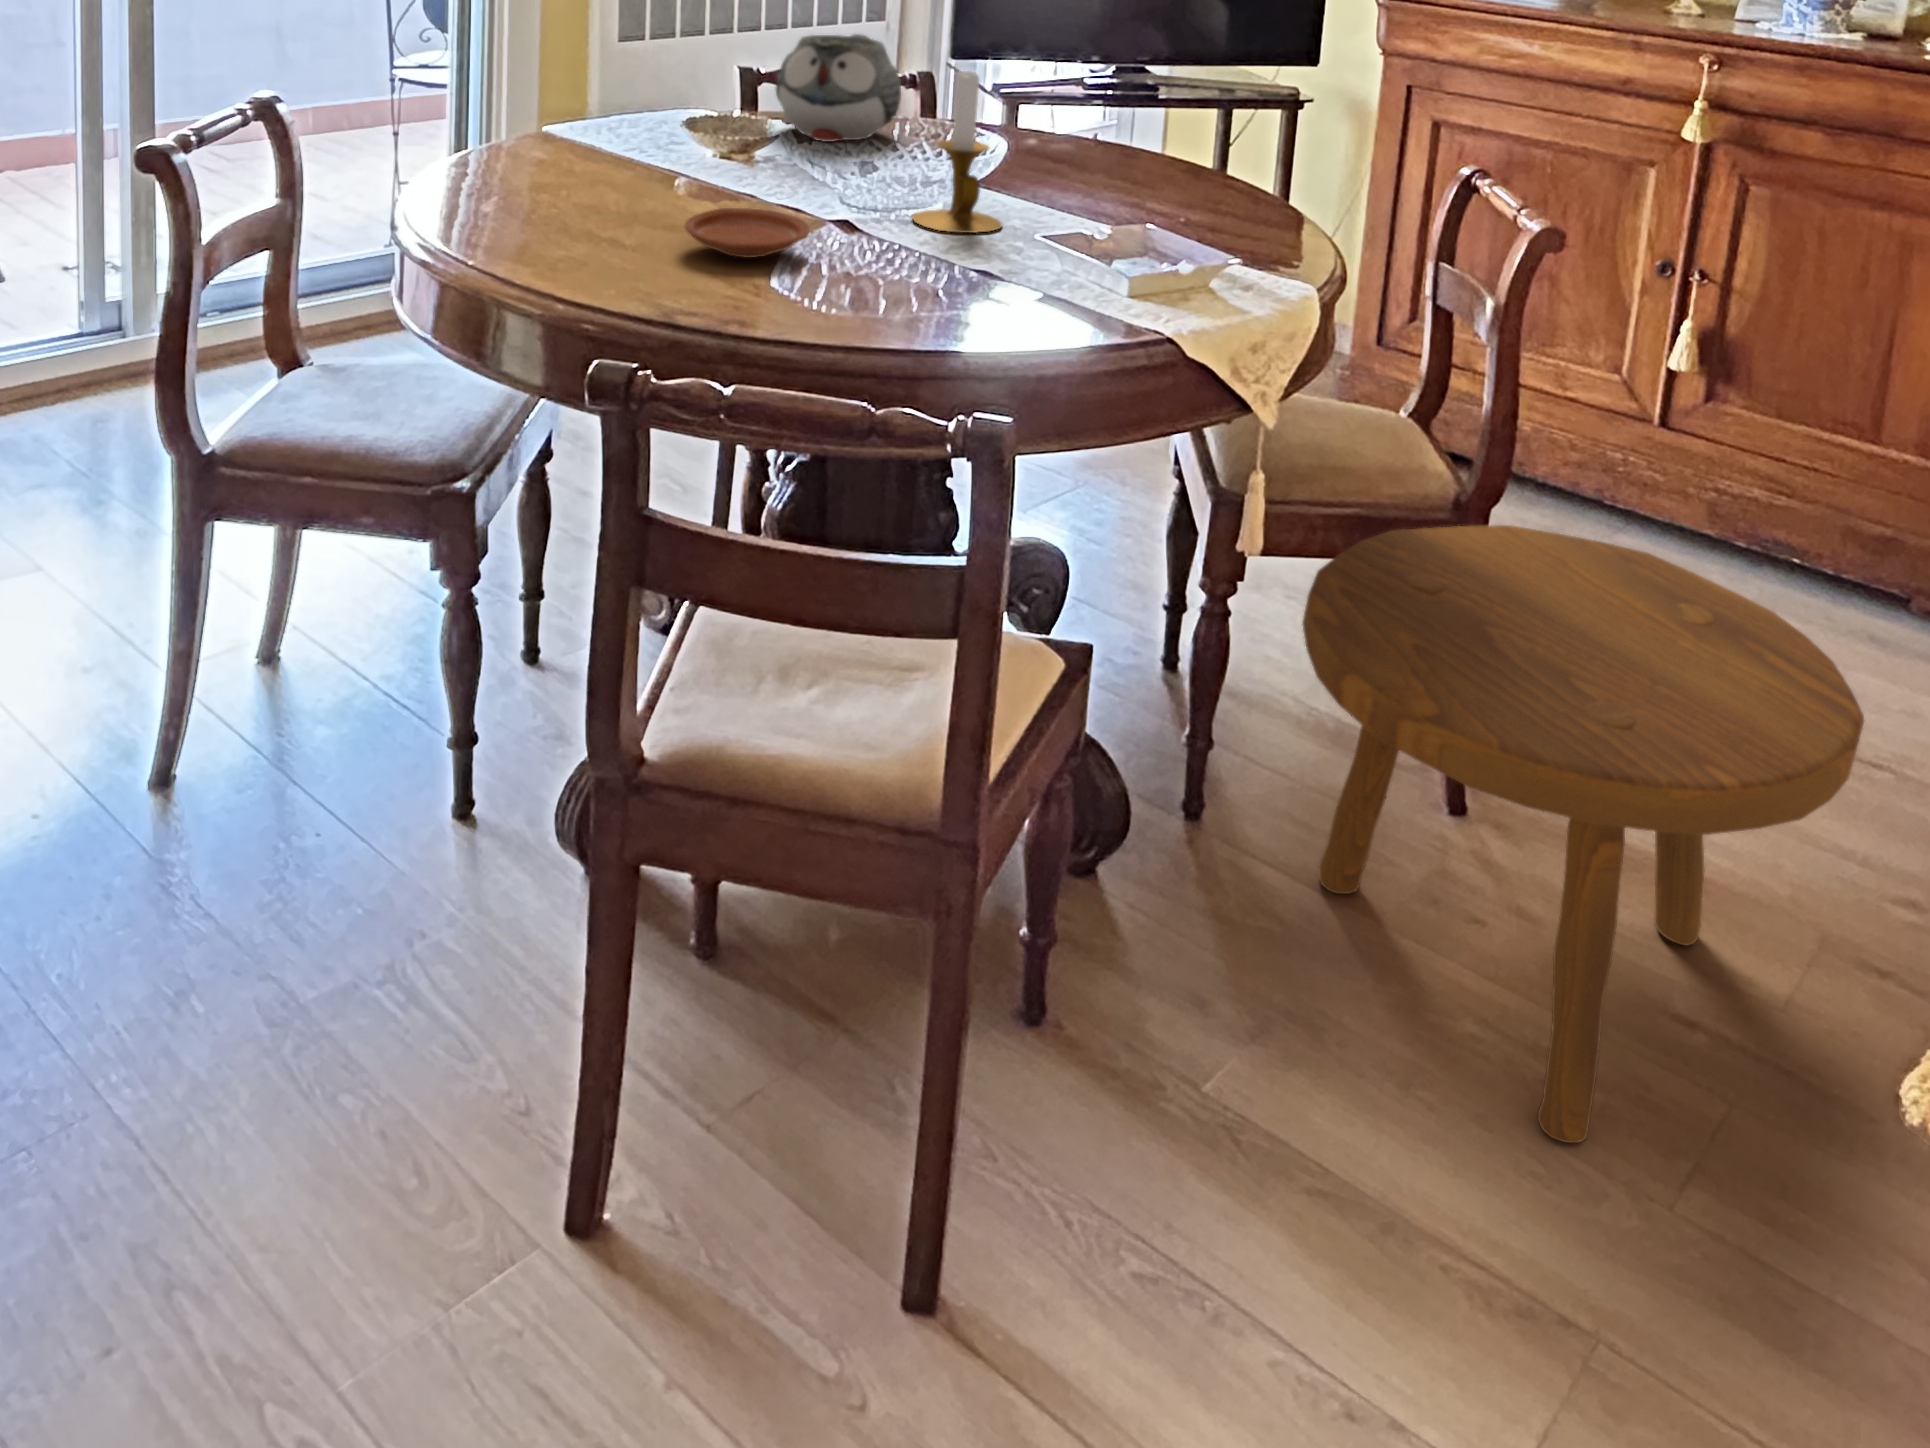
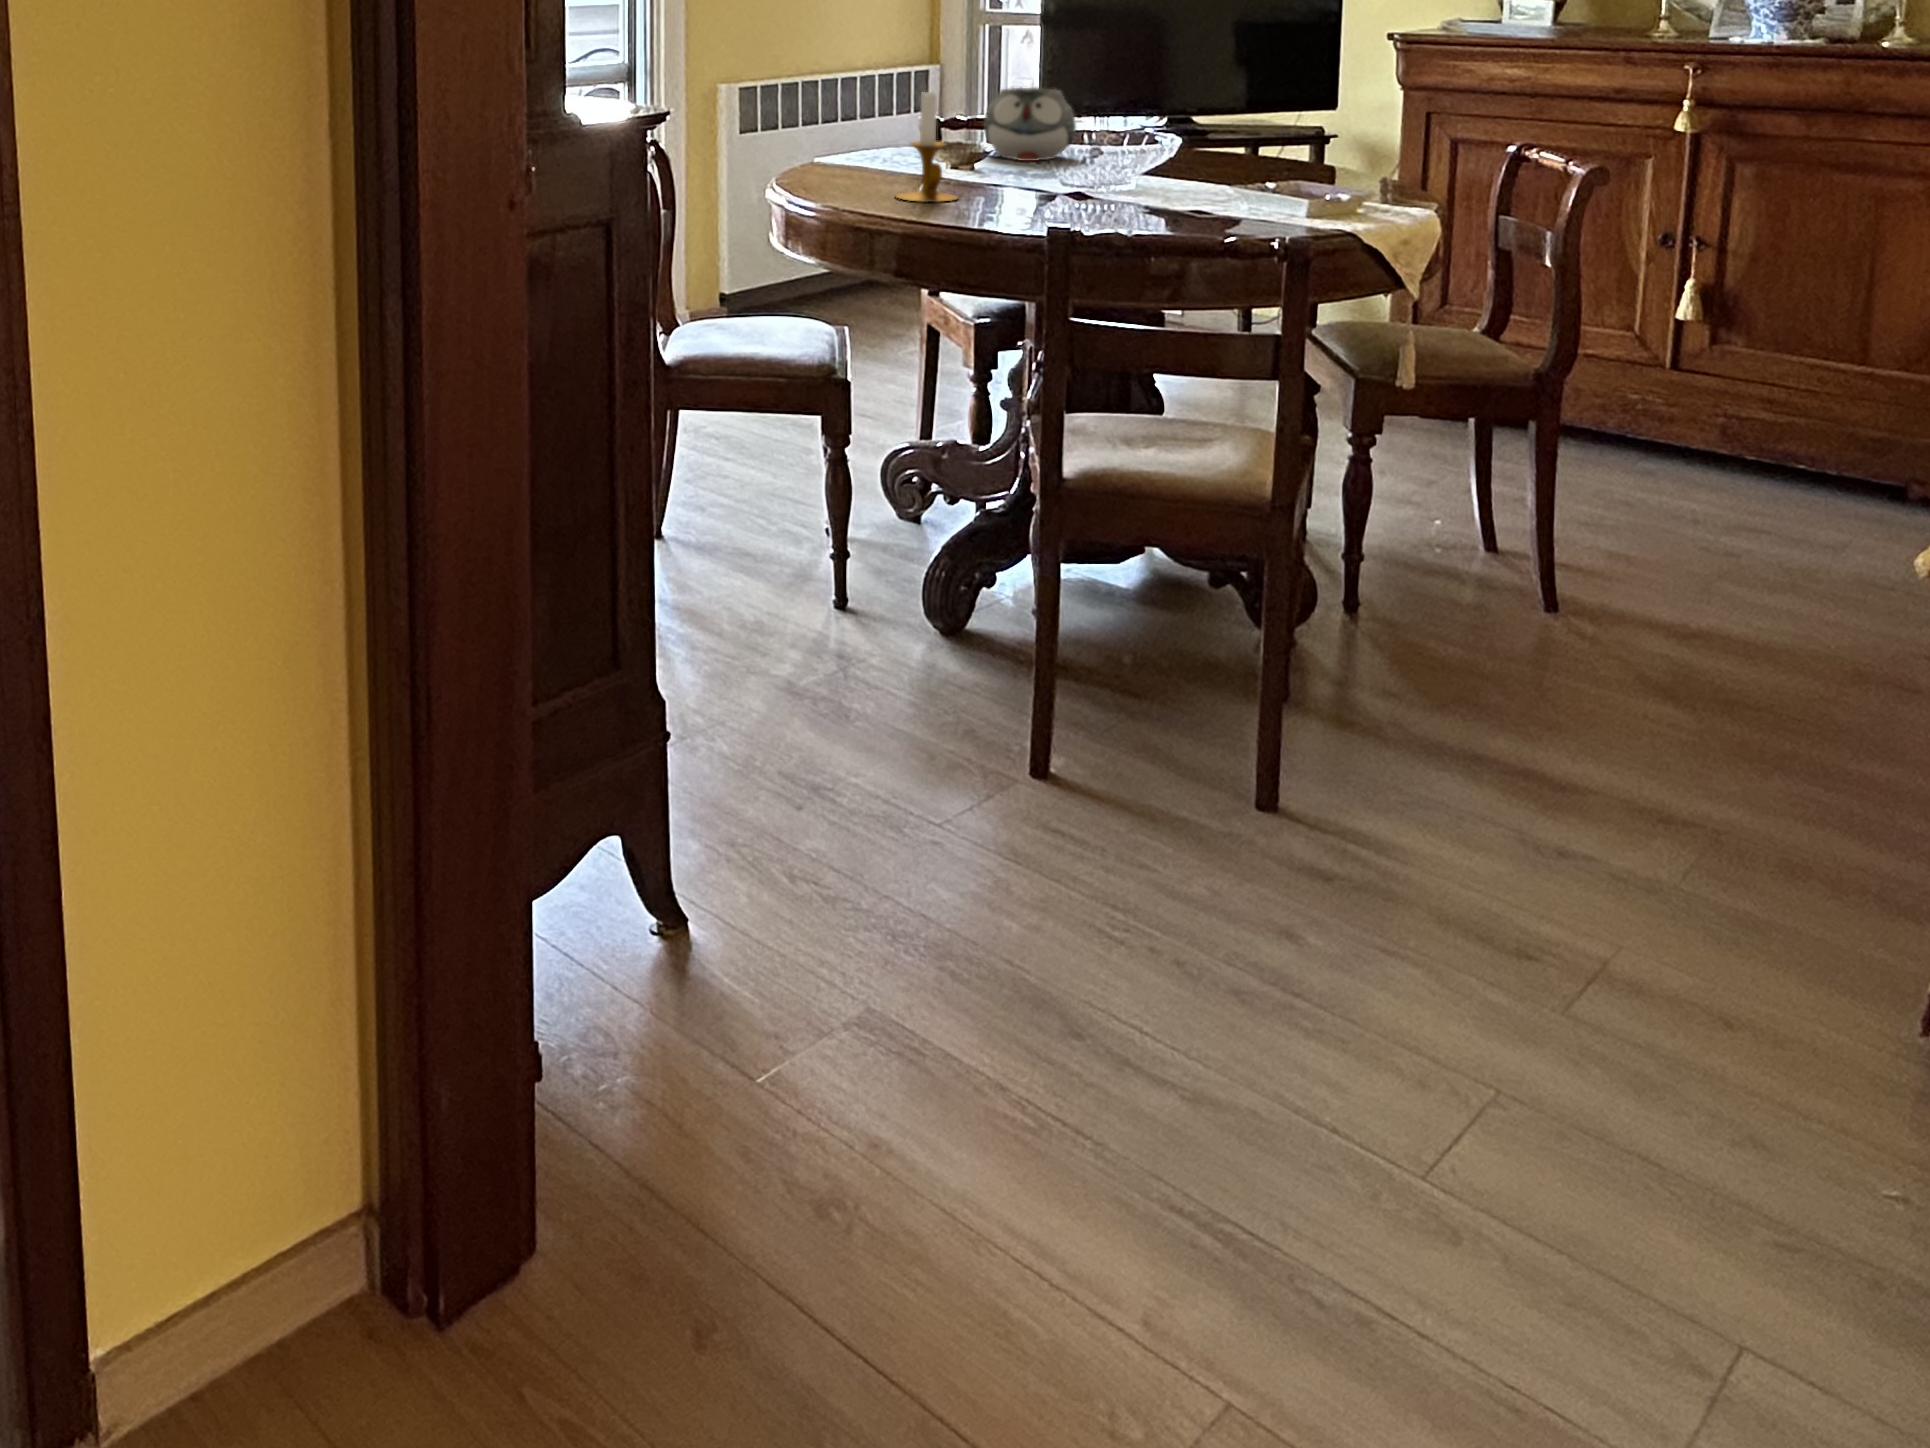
candlestick: present [912,71,1002,233] -> present [896,92,958,202]
plate: present [685,208,809,258] -> none [1016,183,1098,210]
footstool: present [1302,525,1864,1143] -> none [1443,397,1879,769]

